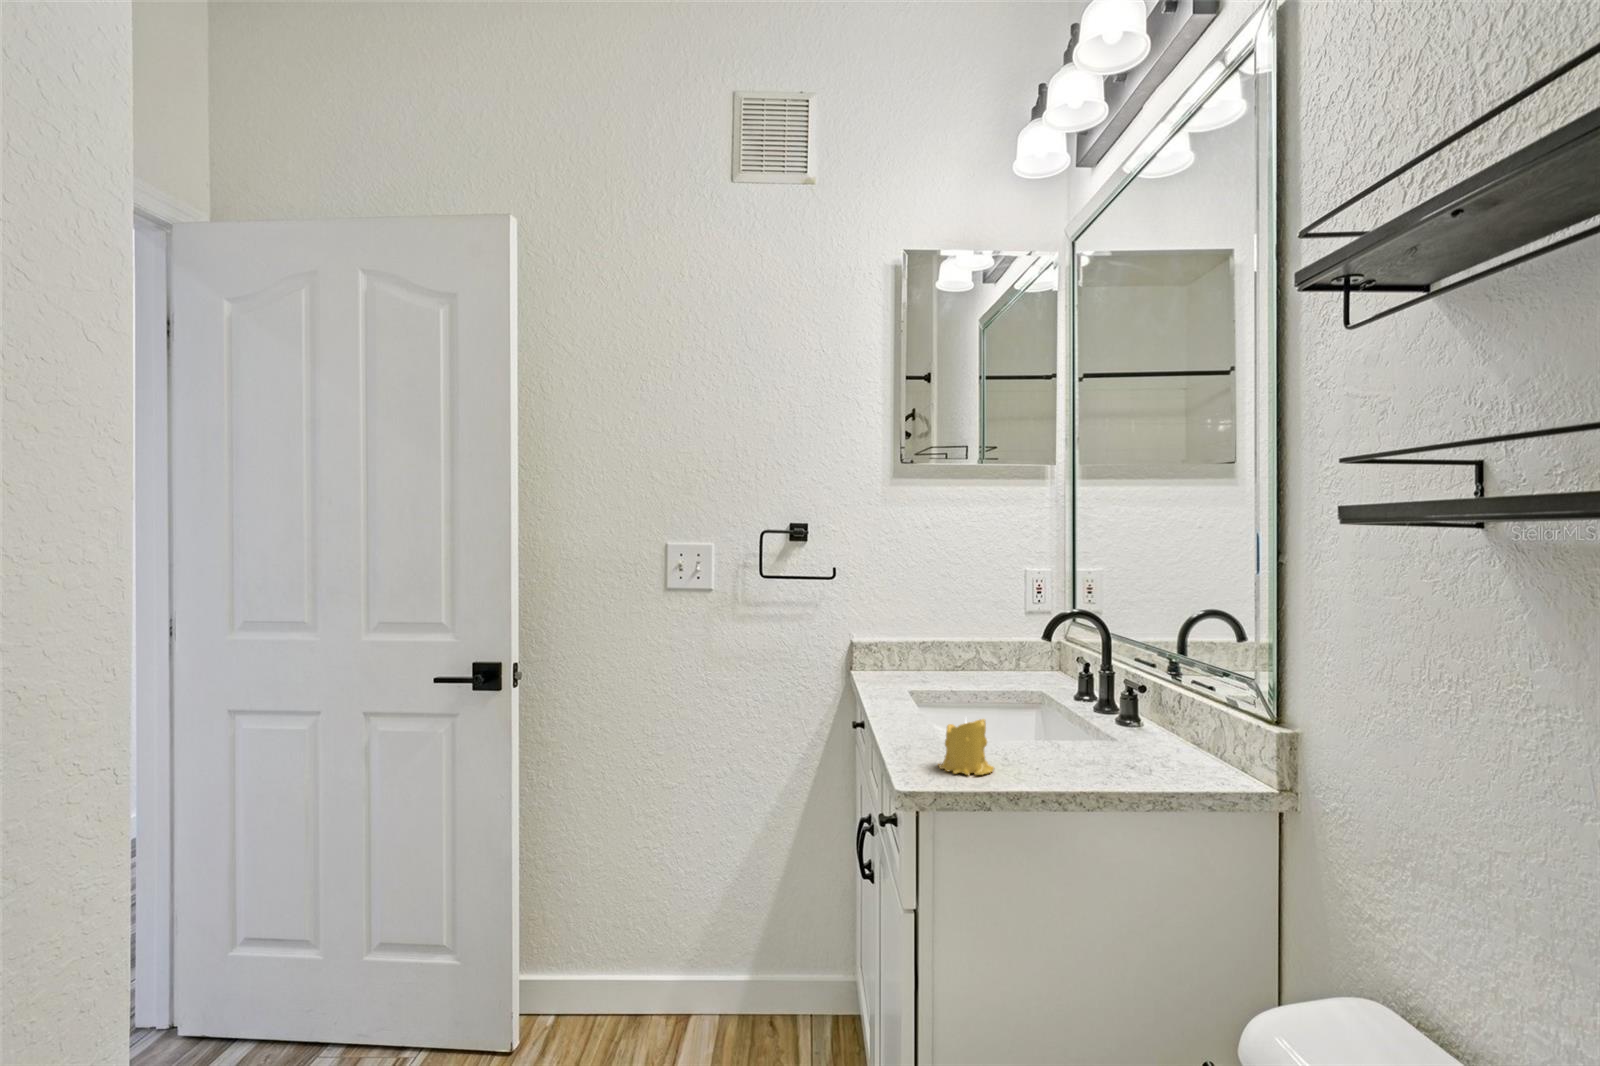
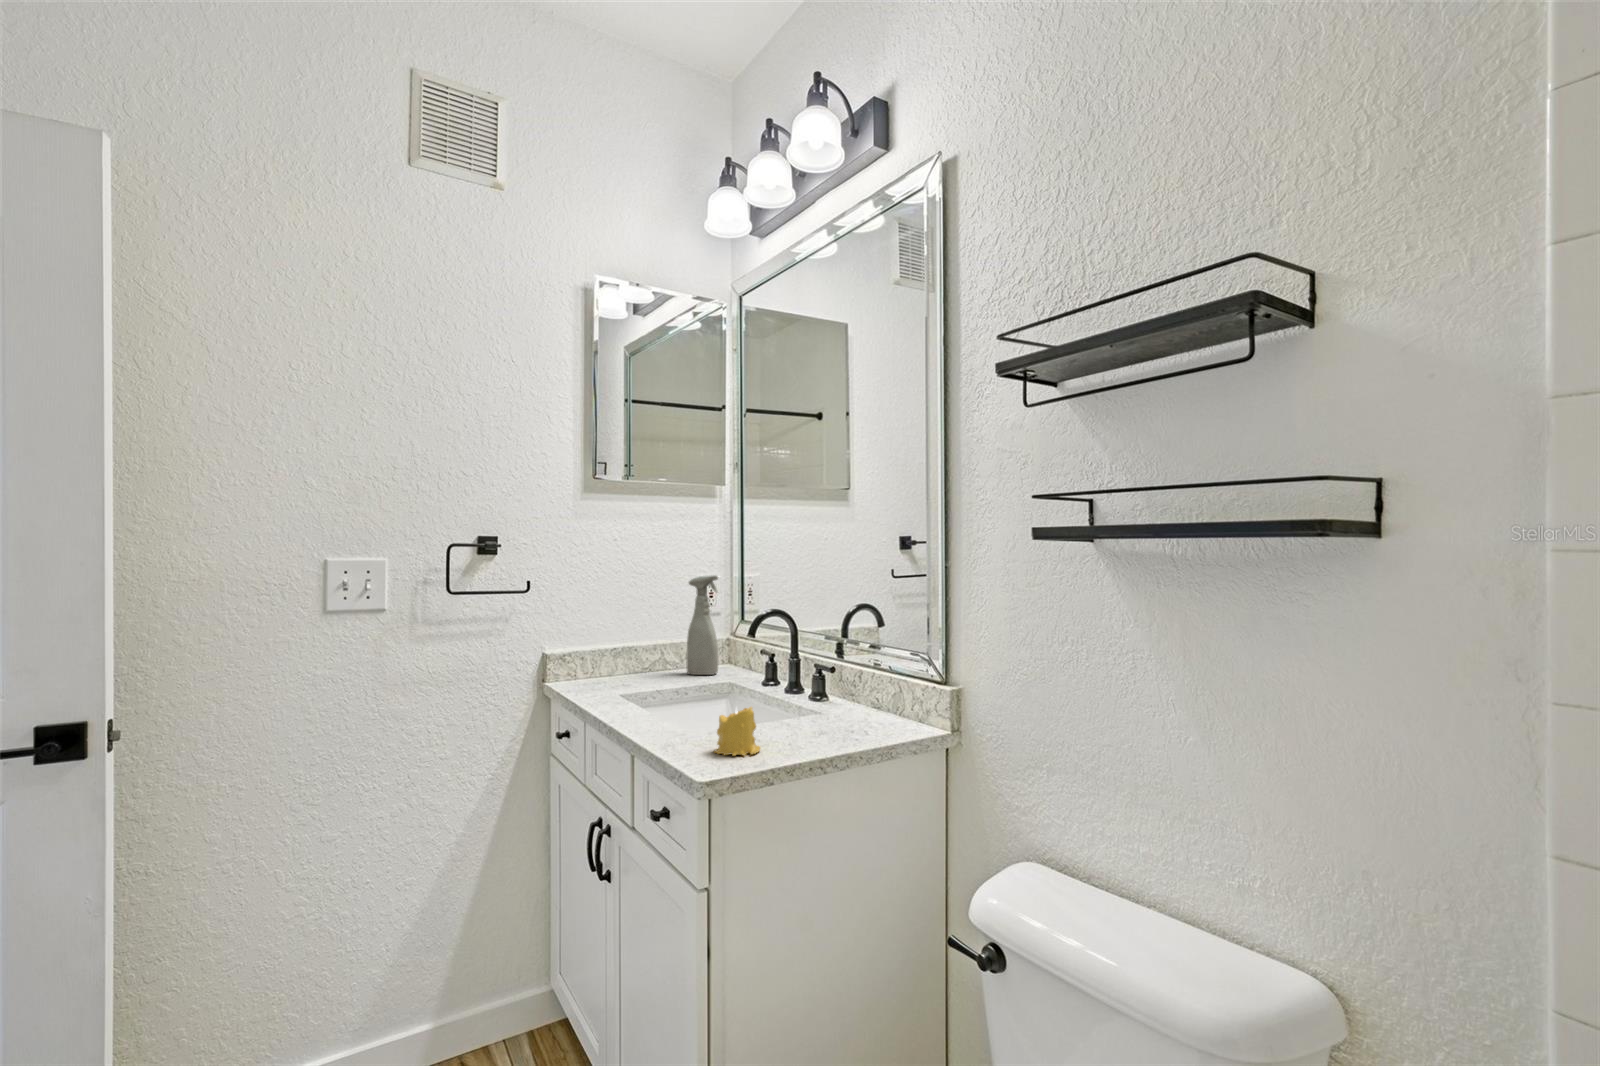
spray bottle: none [1005,568,1041,681] -> present [686,575,718,675]

